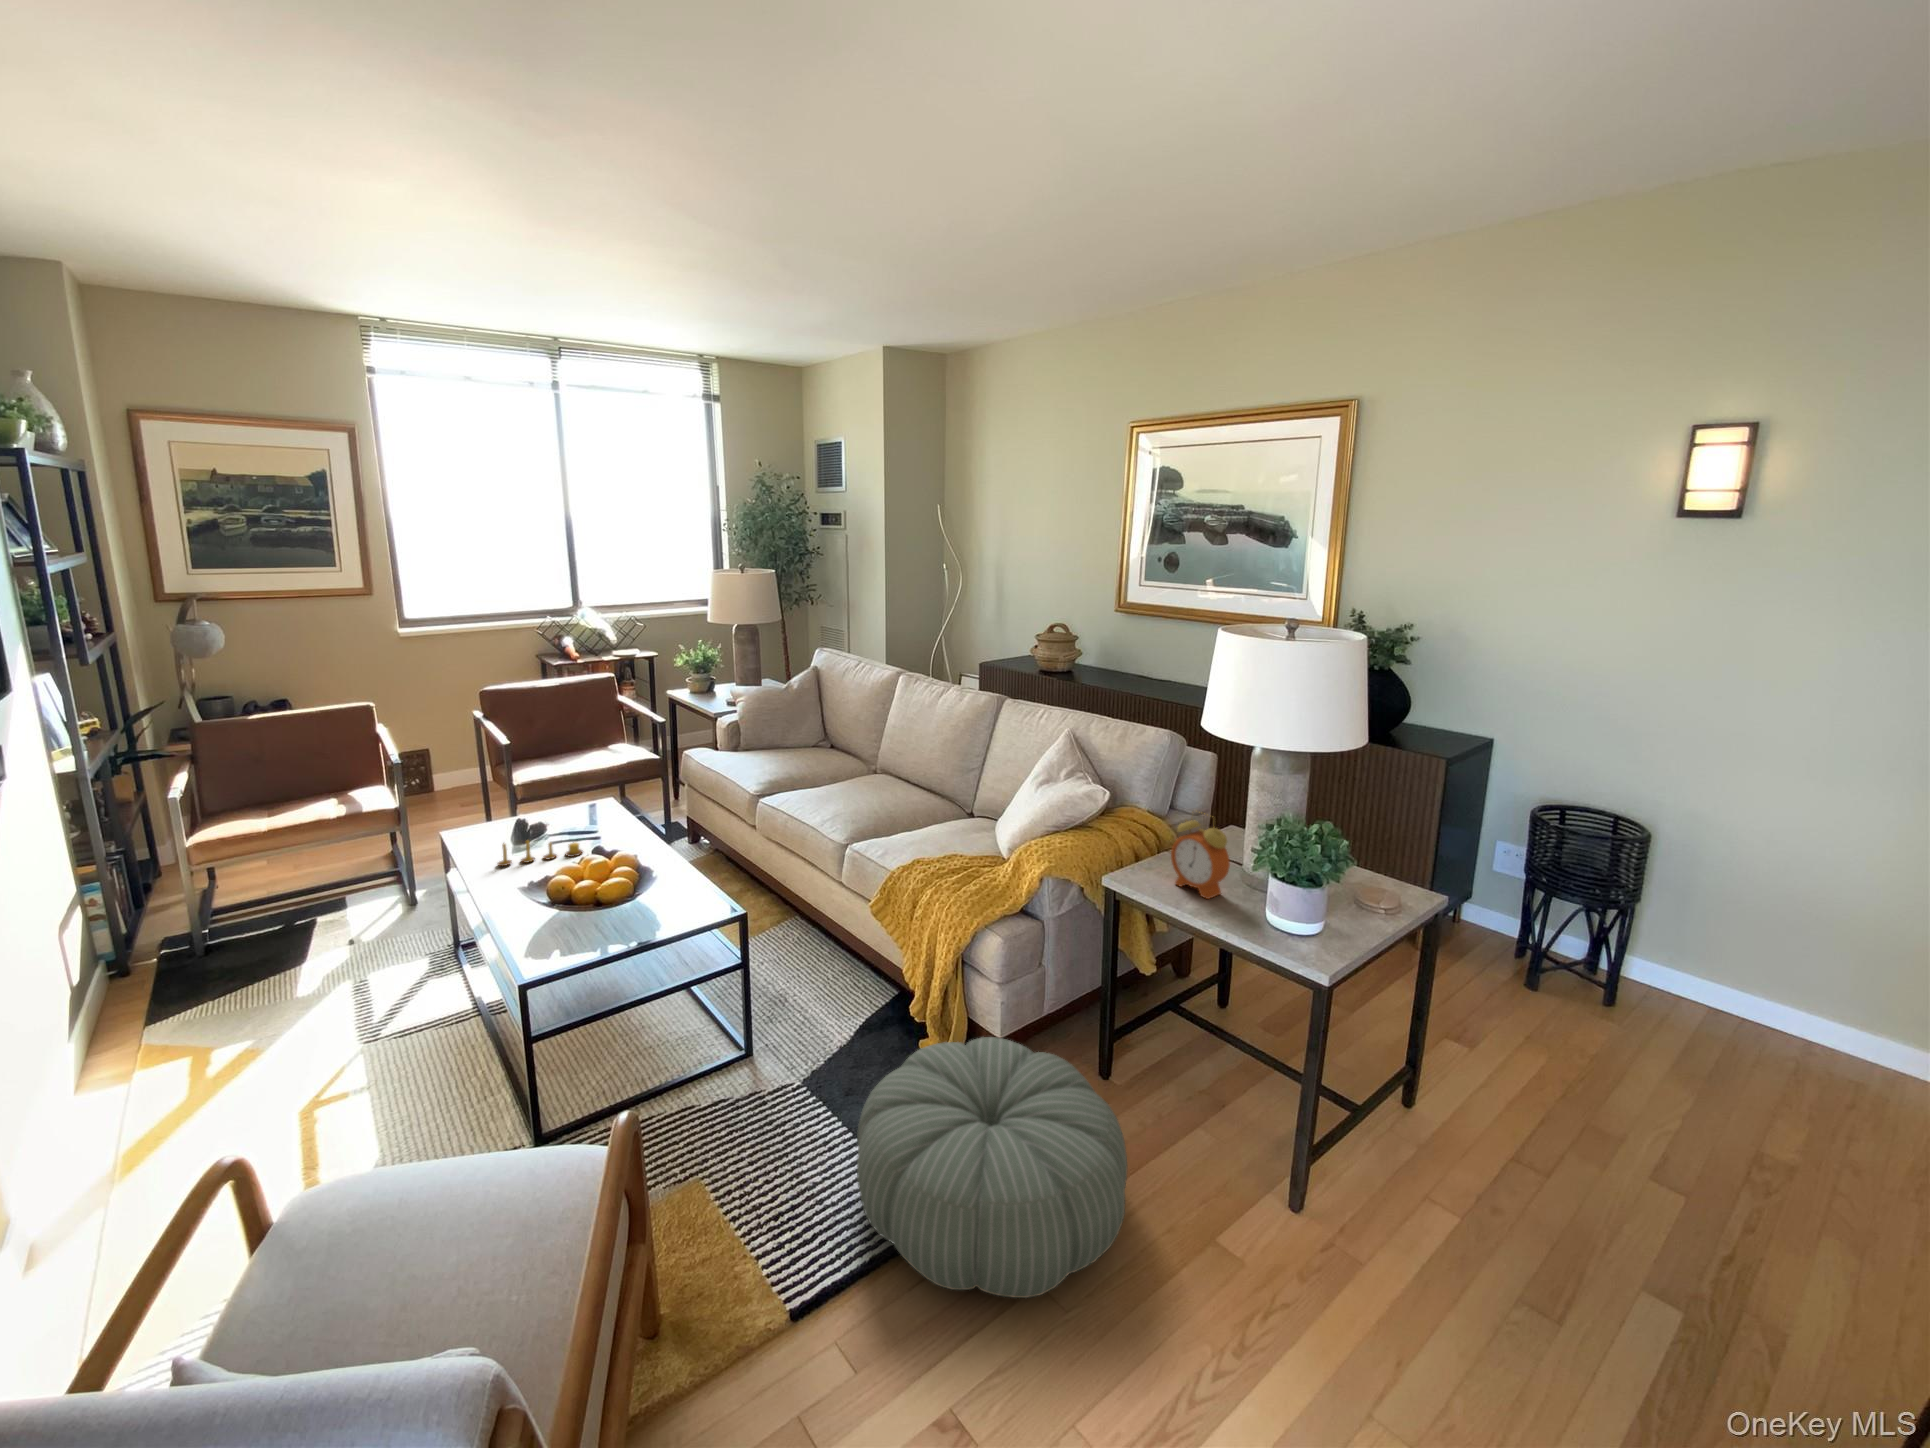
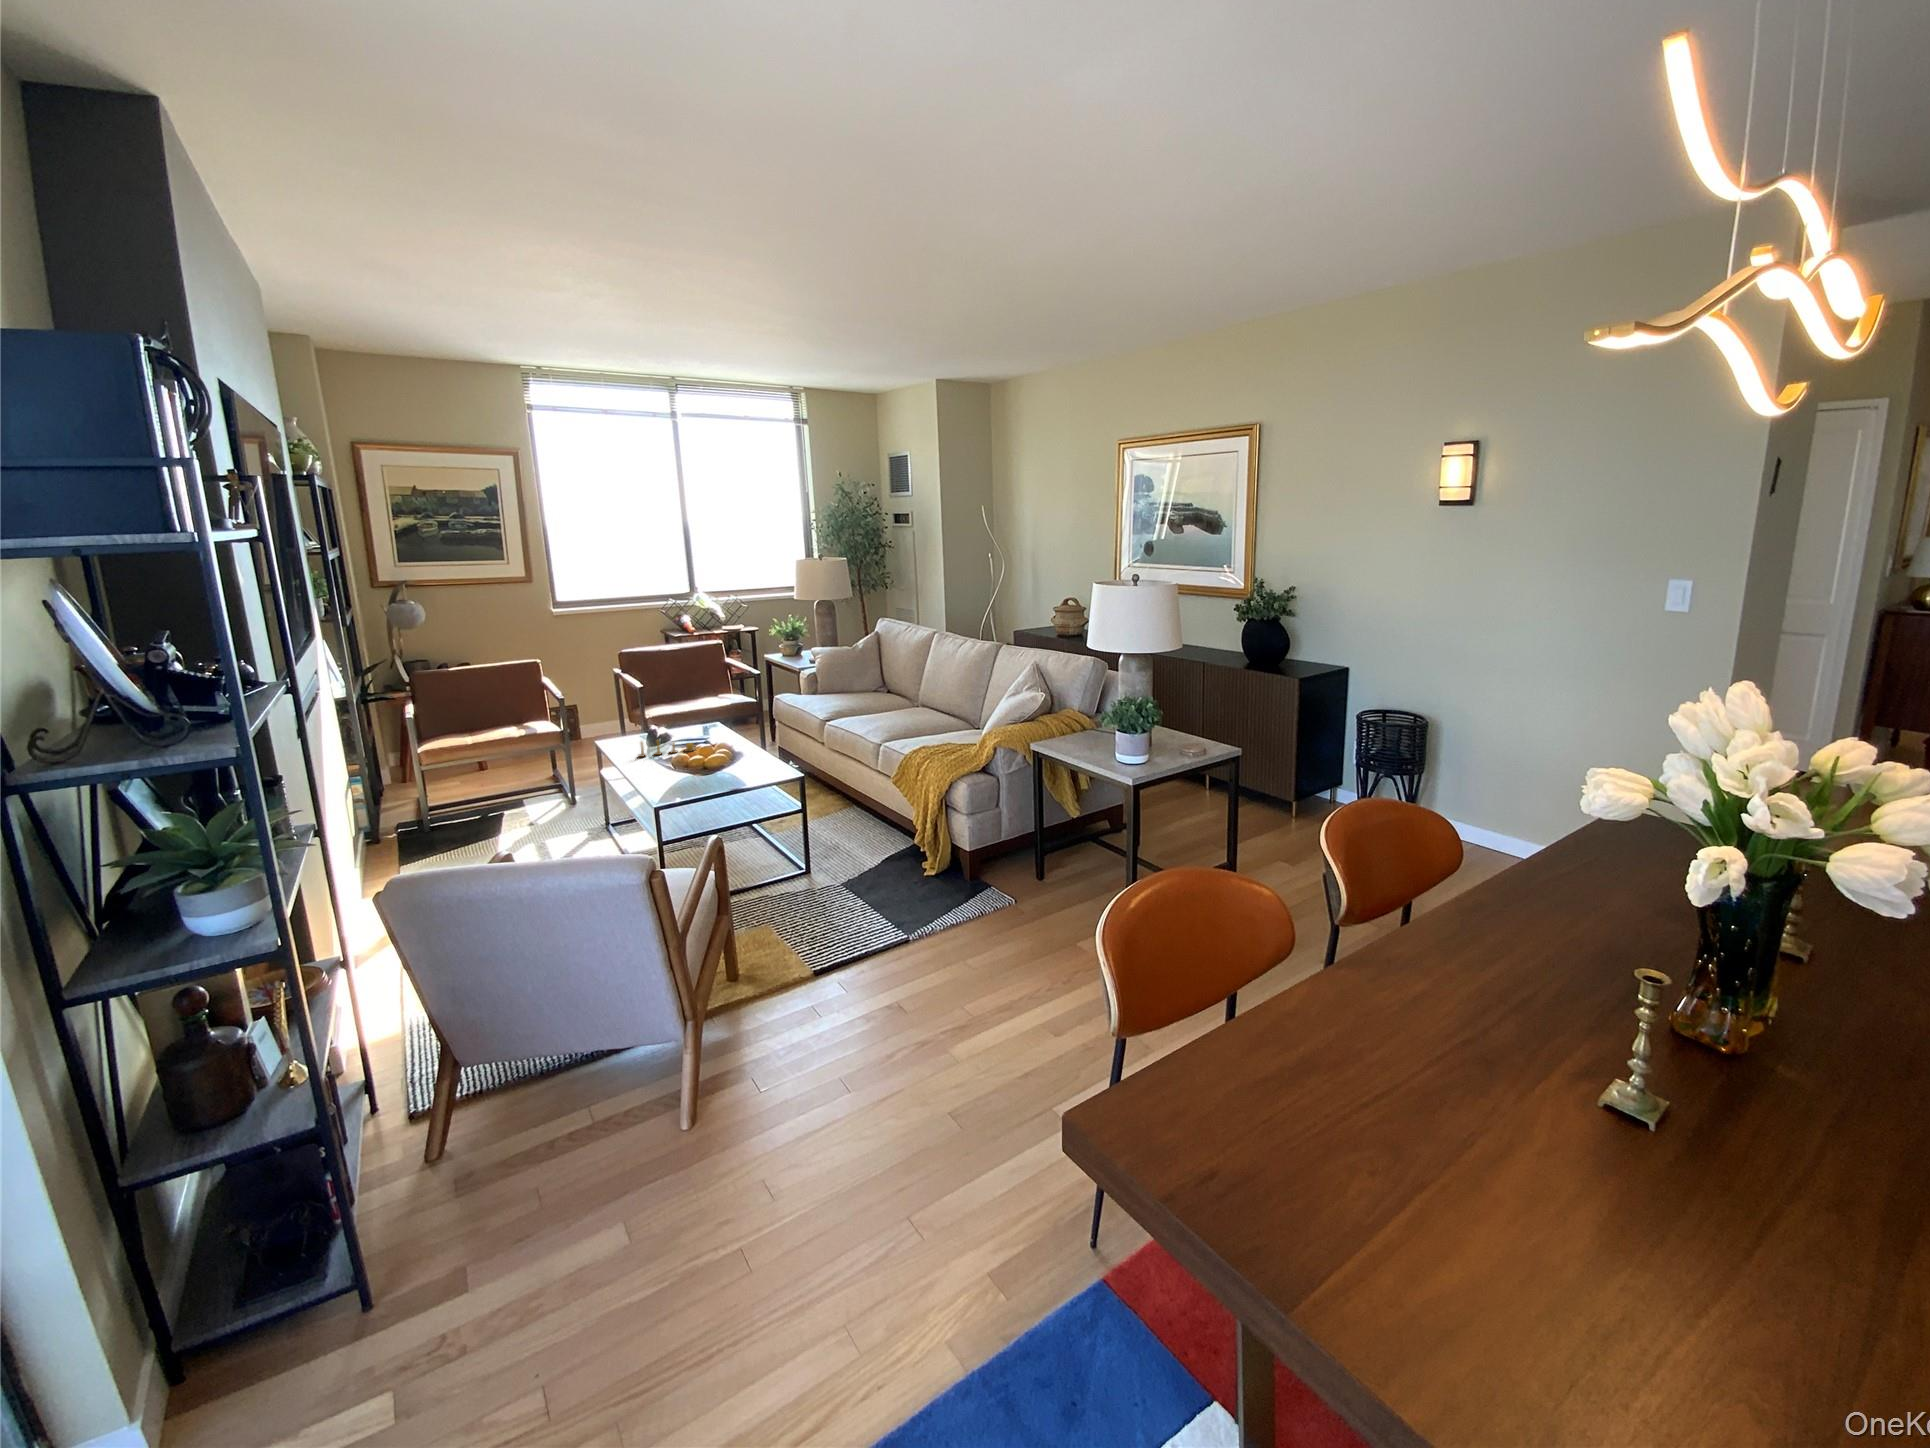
alarm clock: present [1171,812,1230,899] -> none [1072,697,1104,752]
pouf: present [857,1037,1127,1298] -> none [861,844,1028,964]

